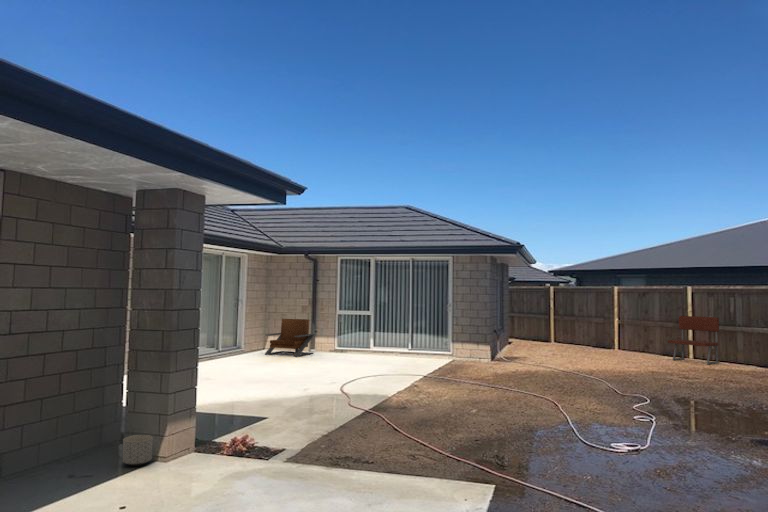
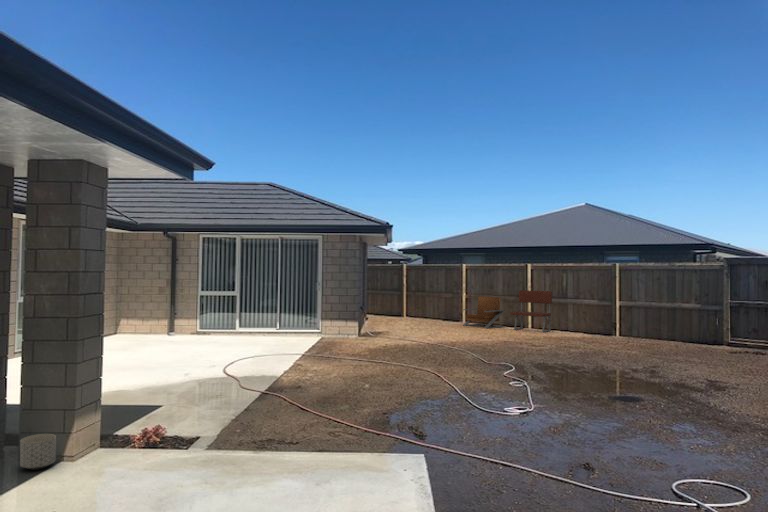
lounge chair: present [265,319,315,357] -> present [463,296,505,328]

